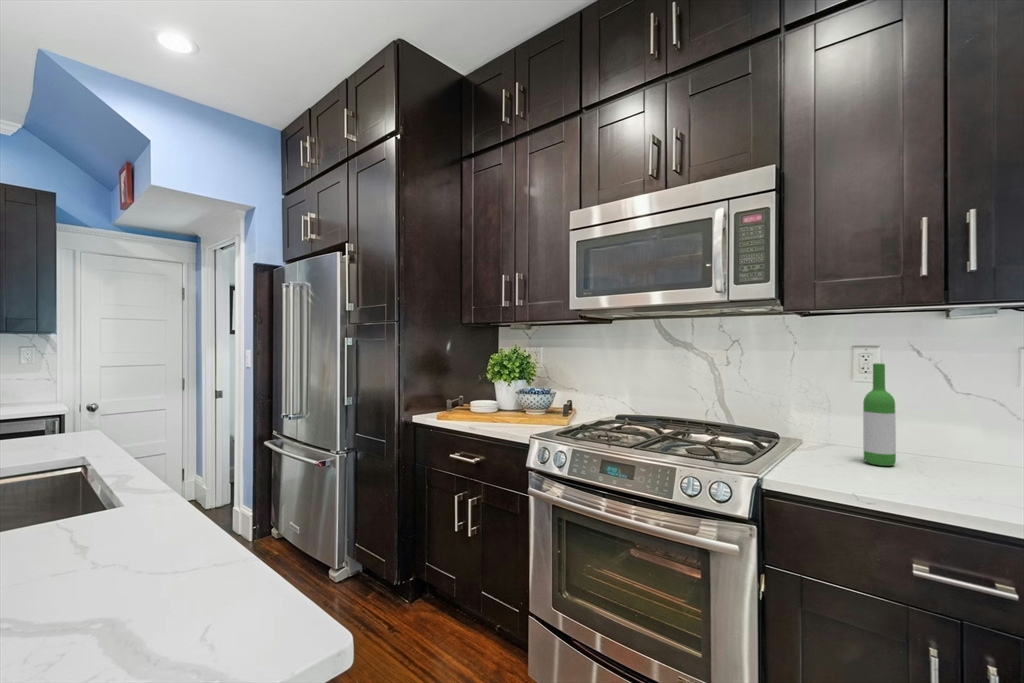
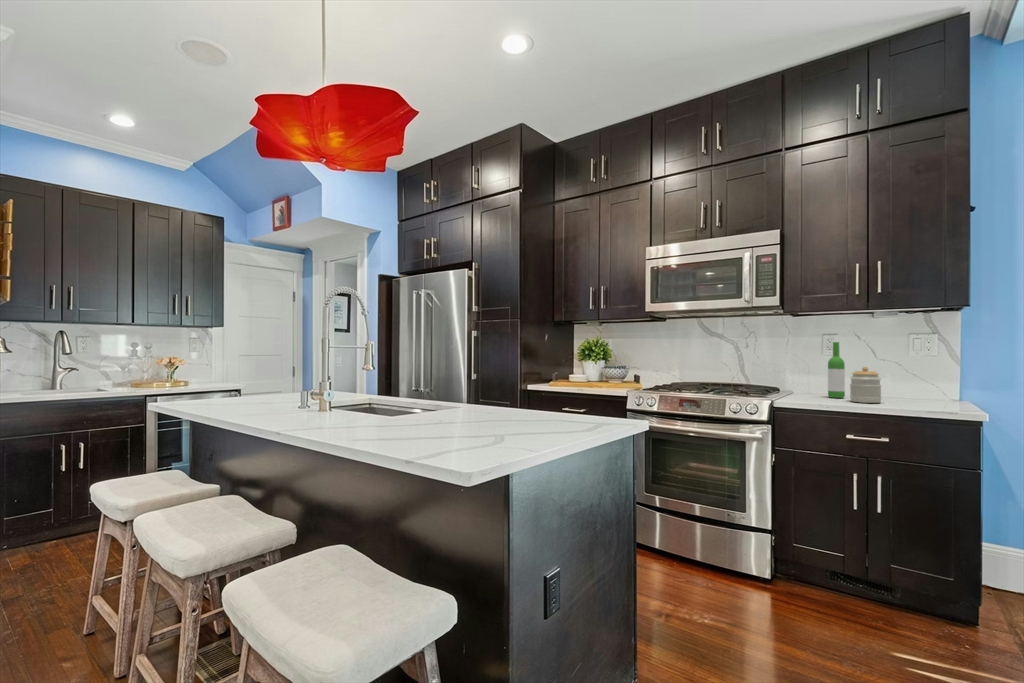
jar: none [909,415,976,489] -> present [850,367,881,403]

